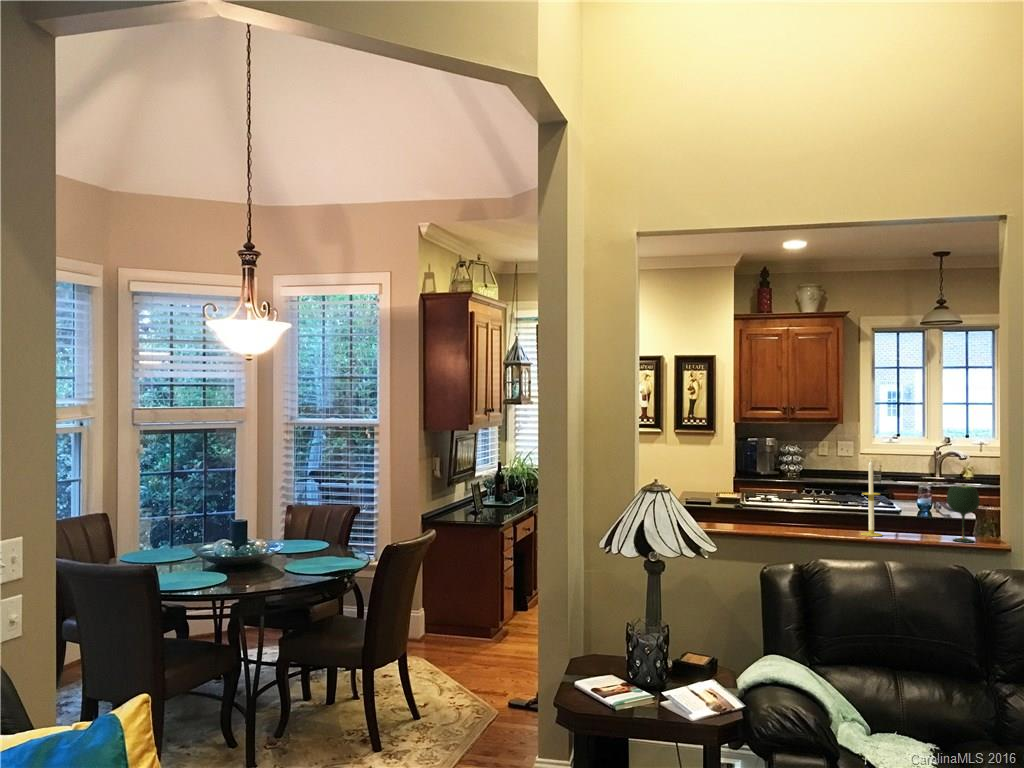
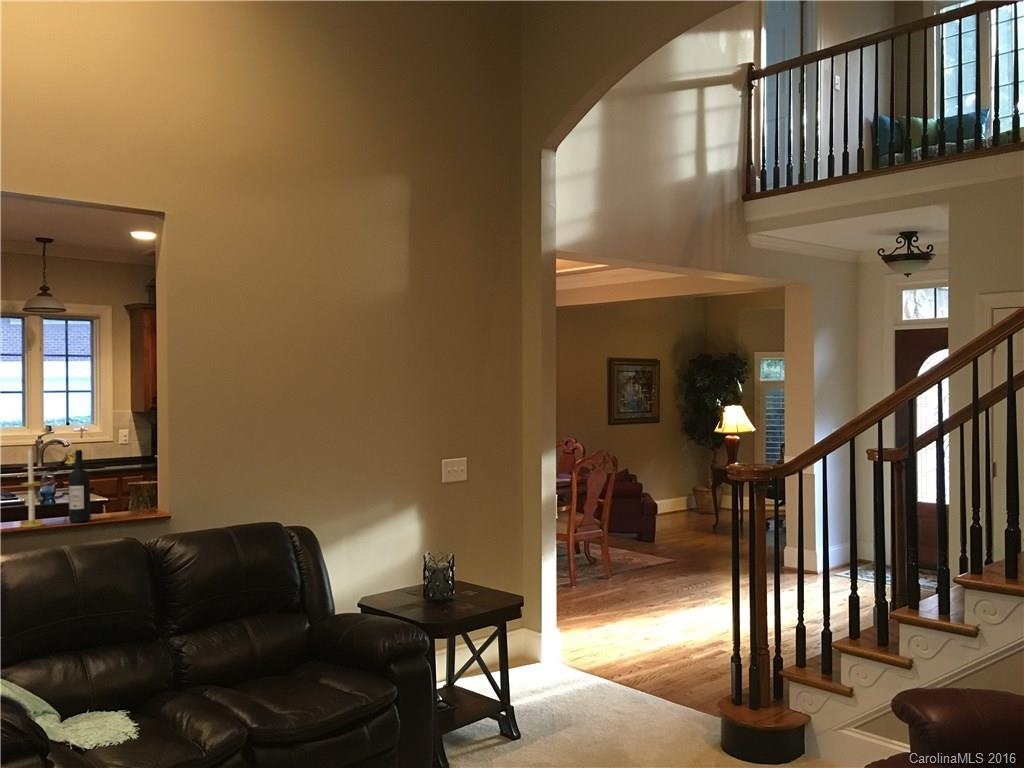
wine bottle: none [906,465,928,540] -> present [68,450,91,523]
wine glass: present [947,486,980,542] -> none [106,465,137,518]

